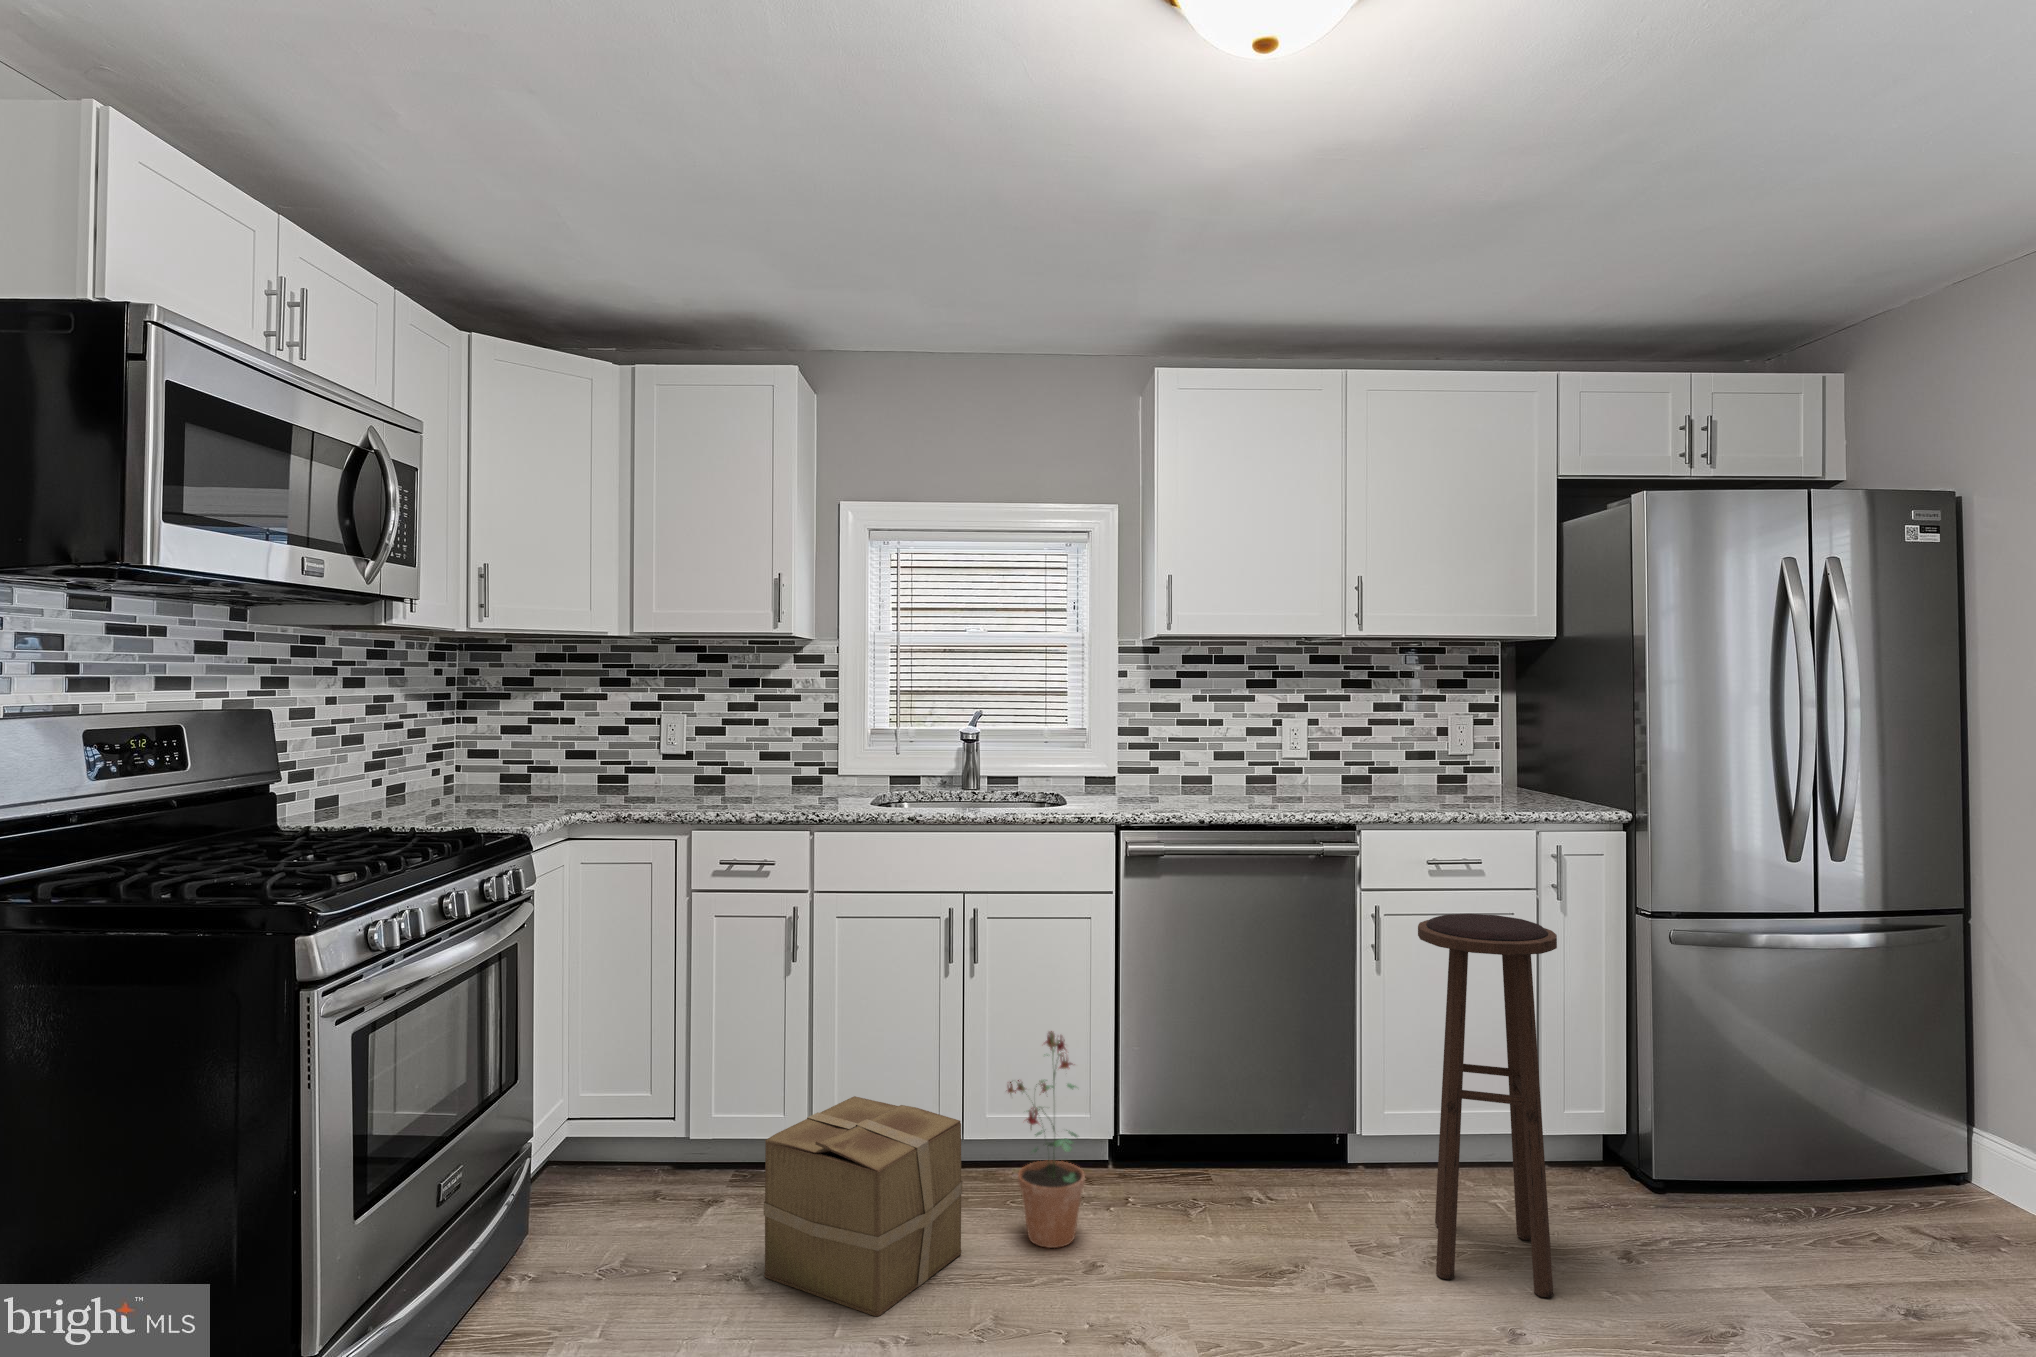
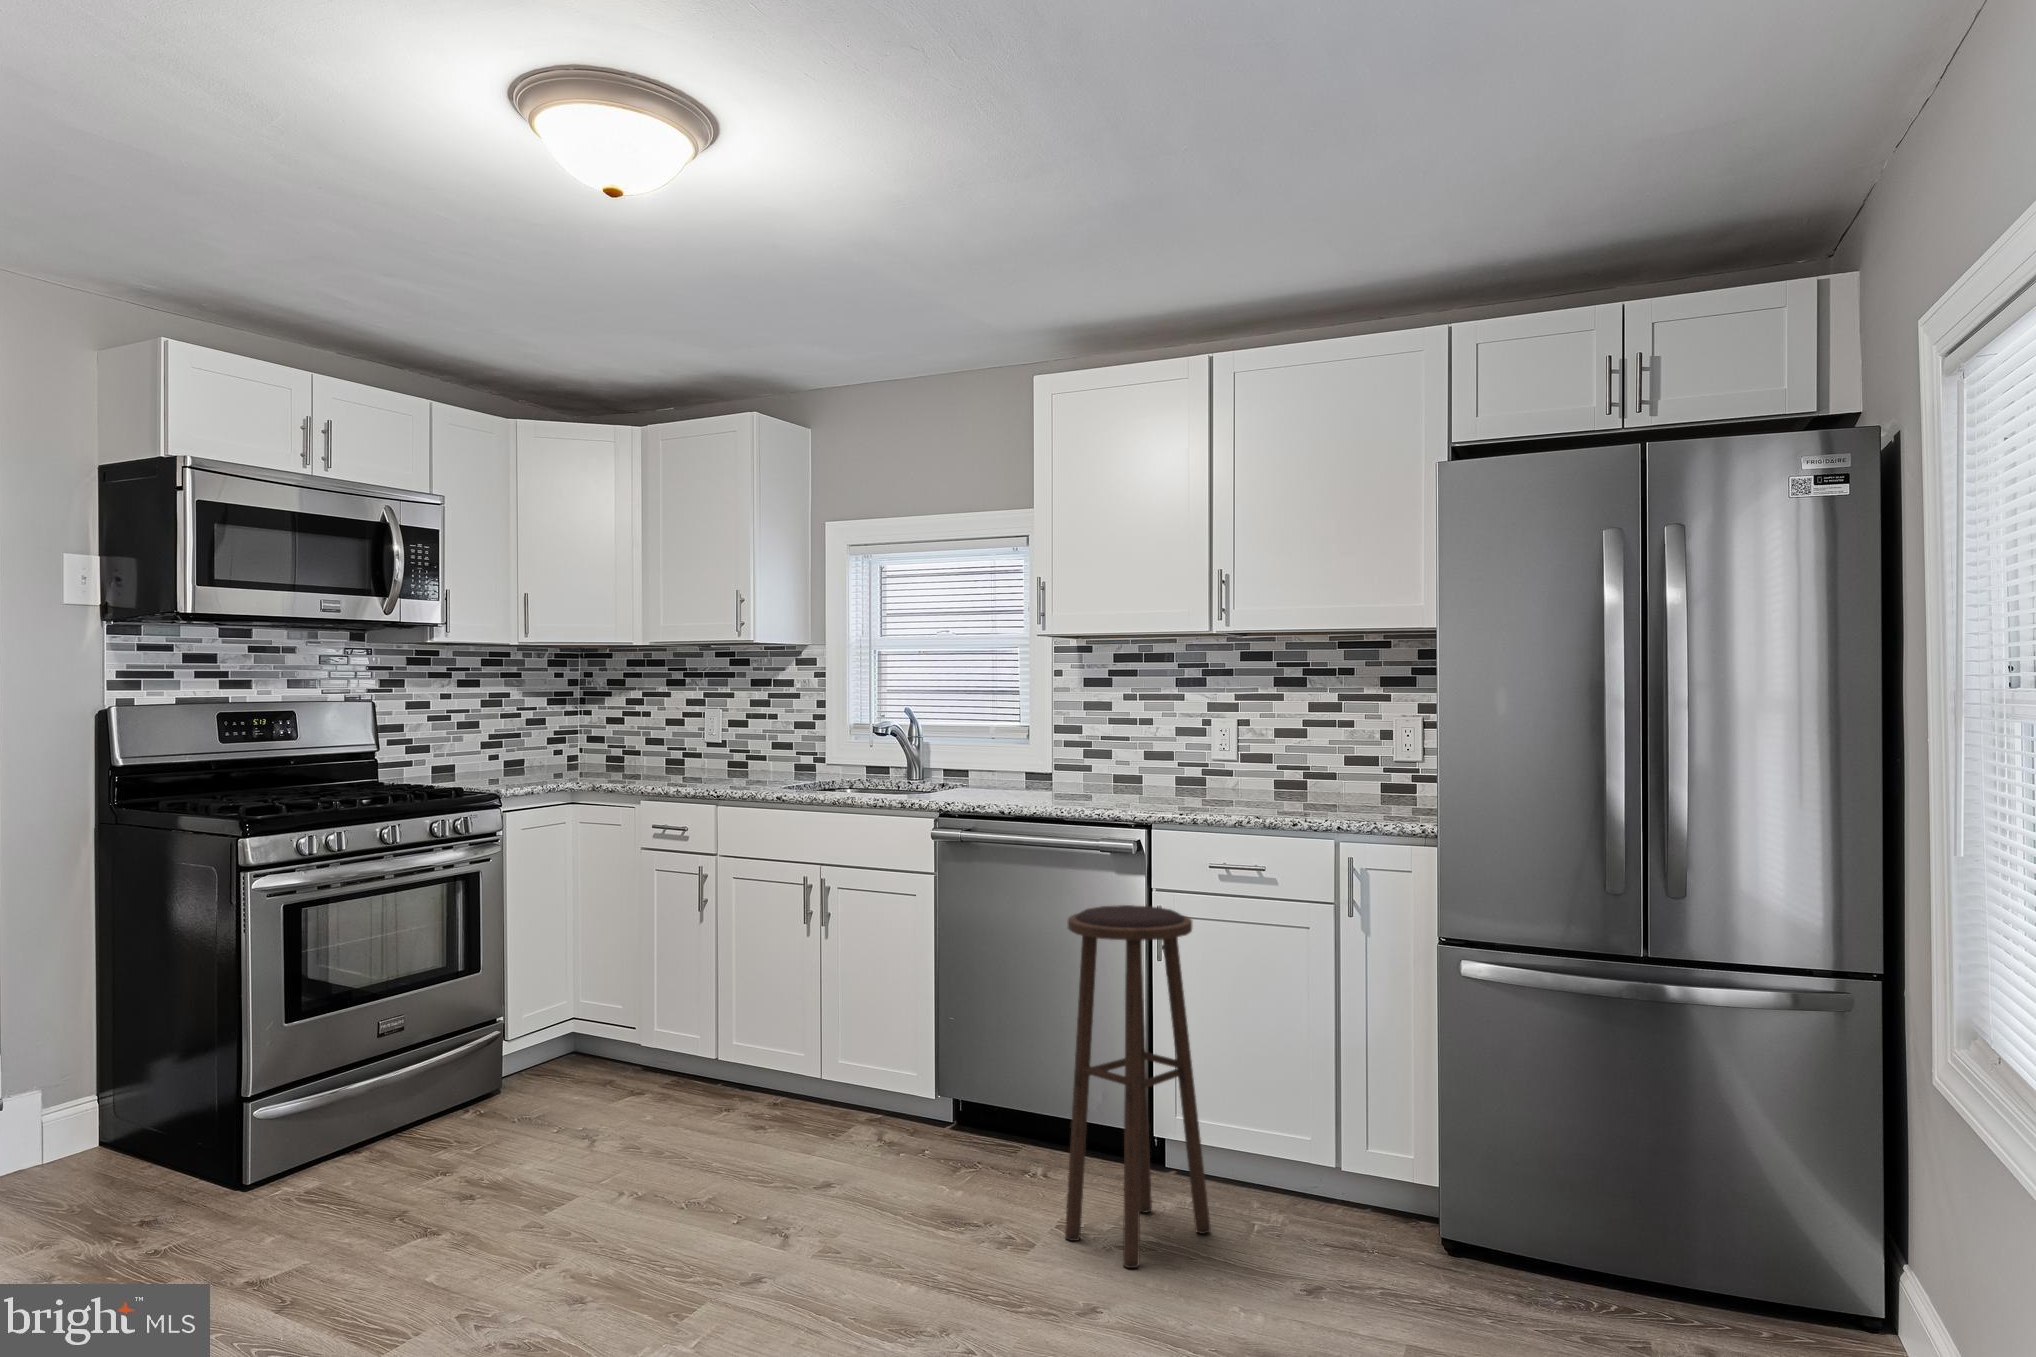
potted plant: present [1008,1031,1085,1248] -> none [783,983,849,1162]
cardboard box: present [764,1096,963,1316] -> none [597,1019,741,1171]

